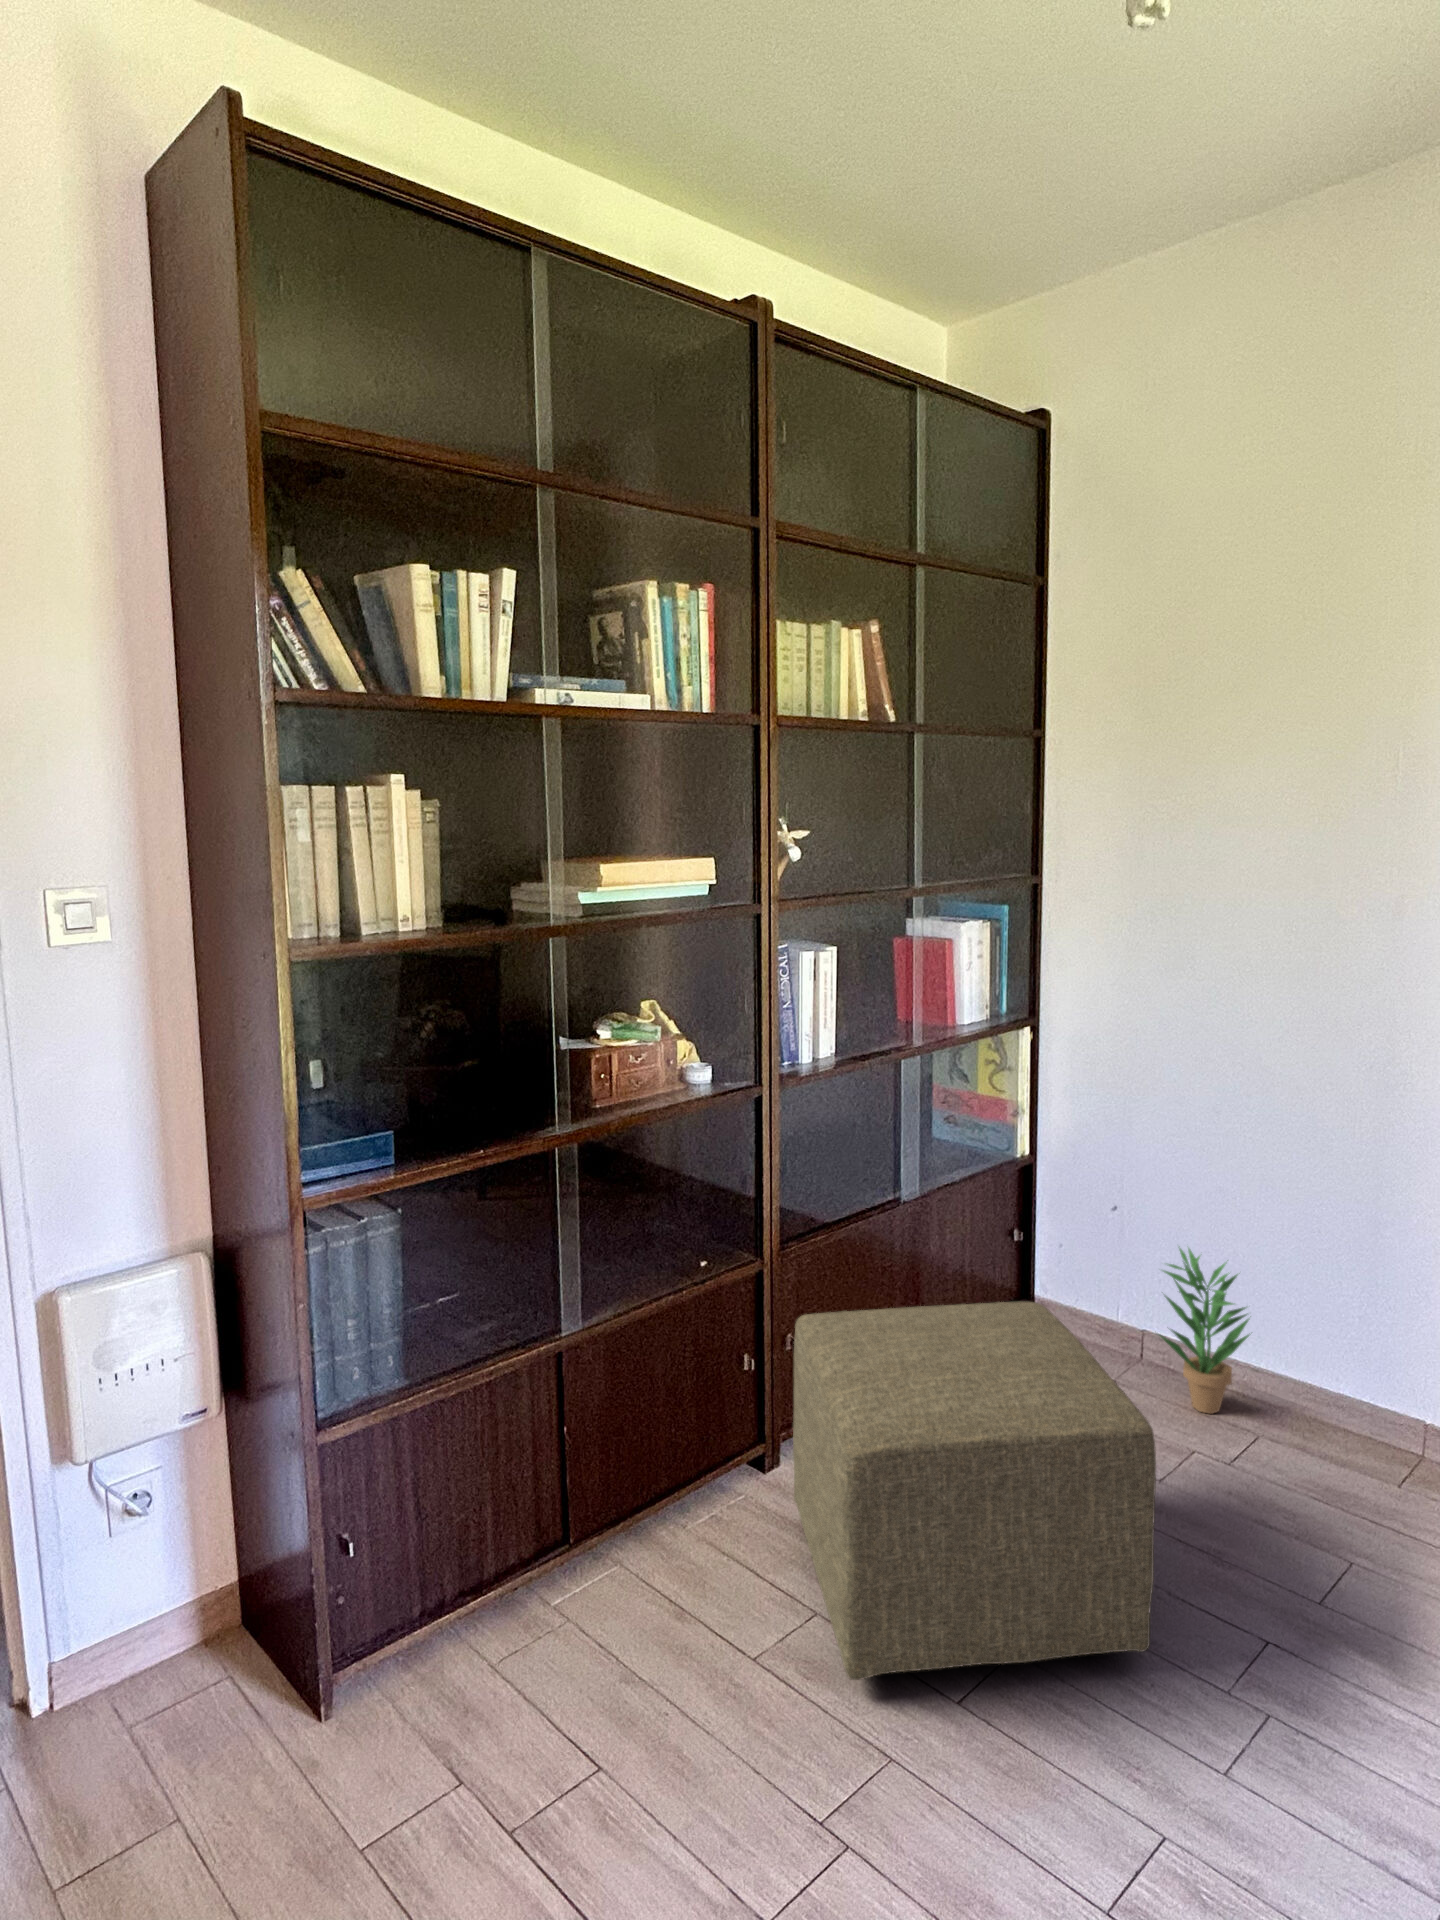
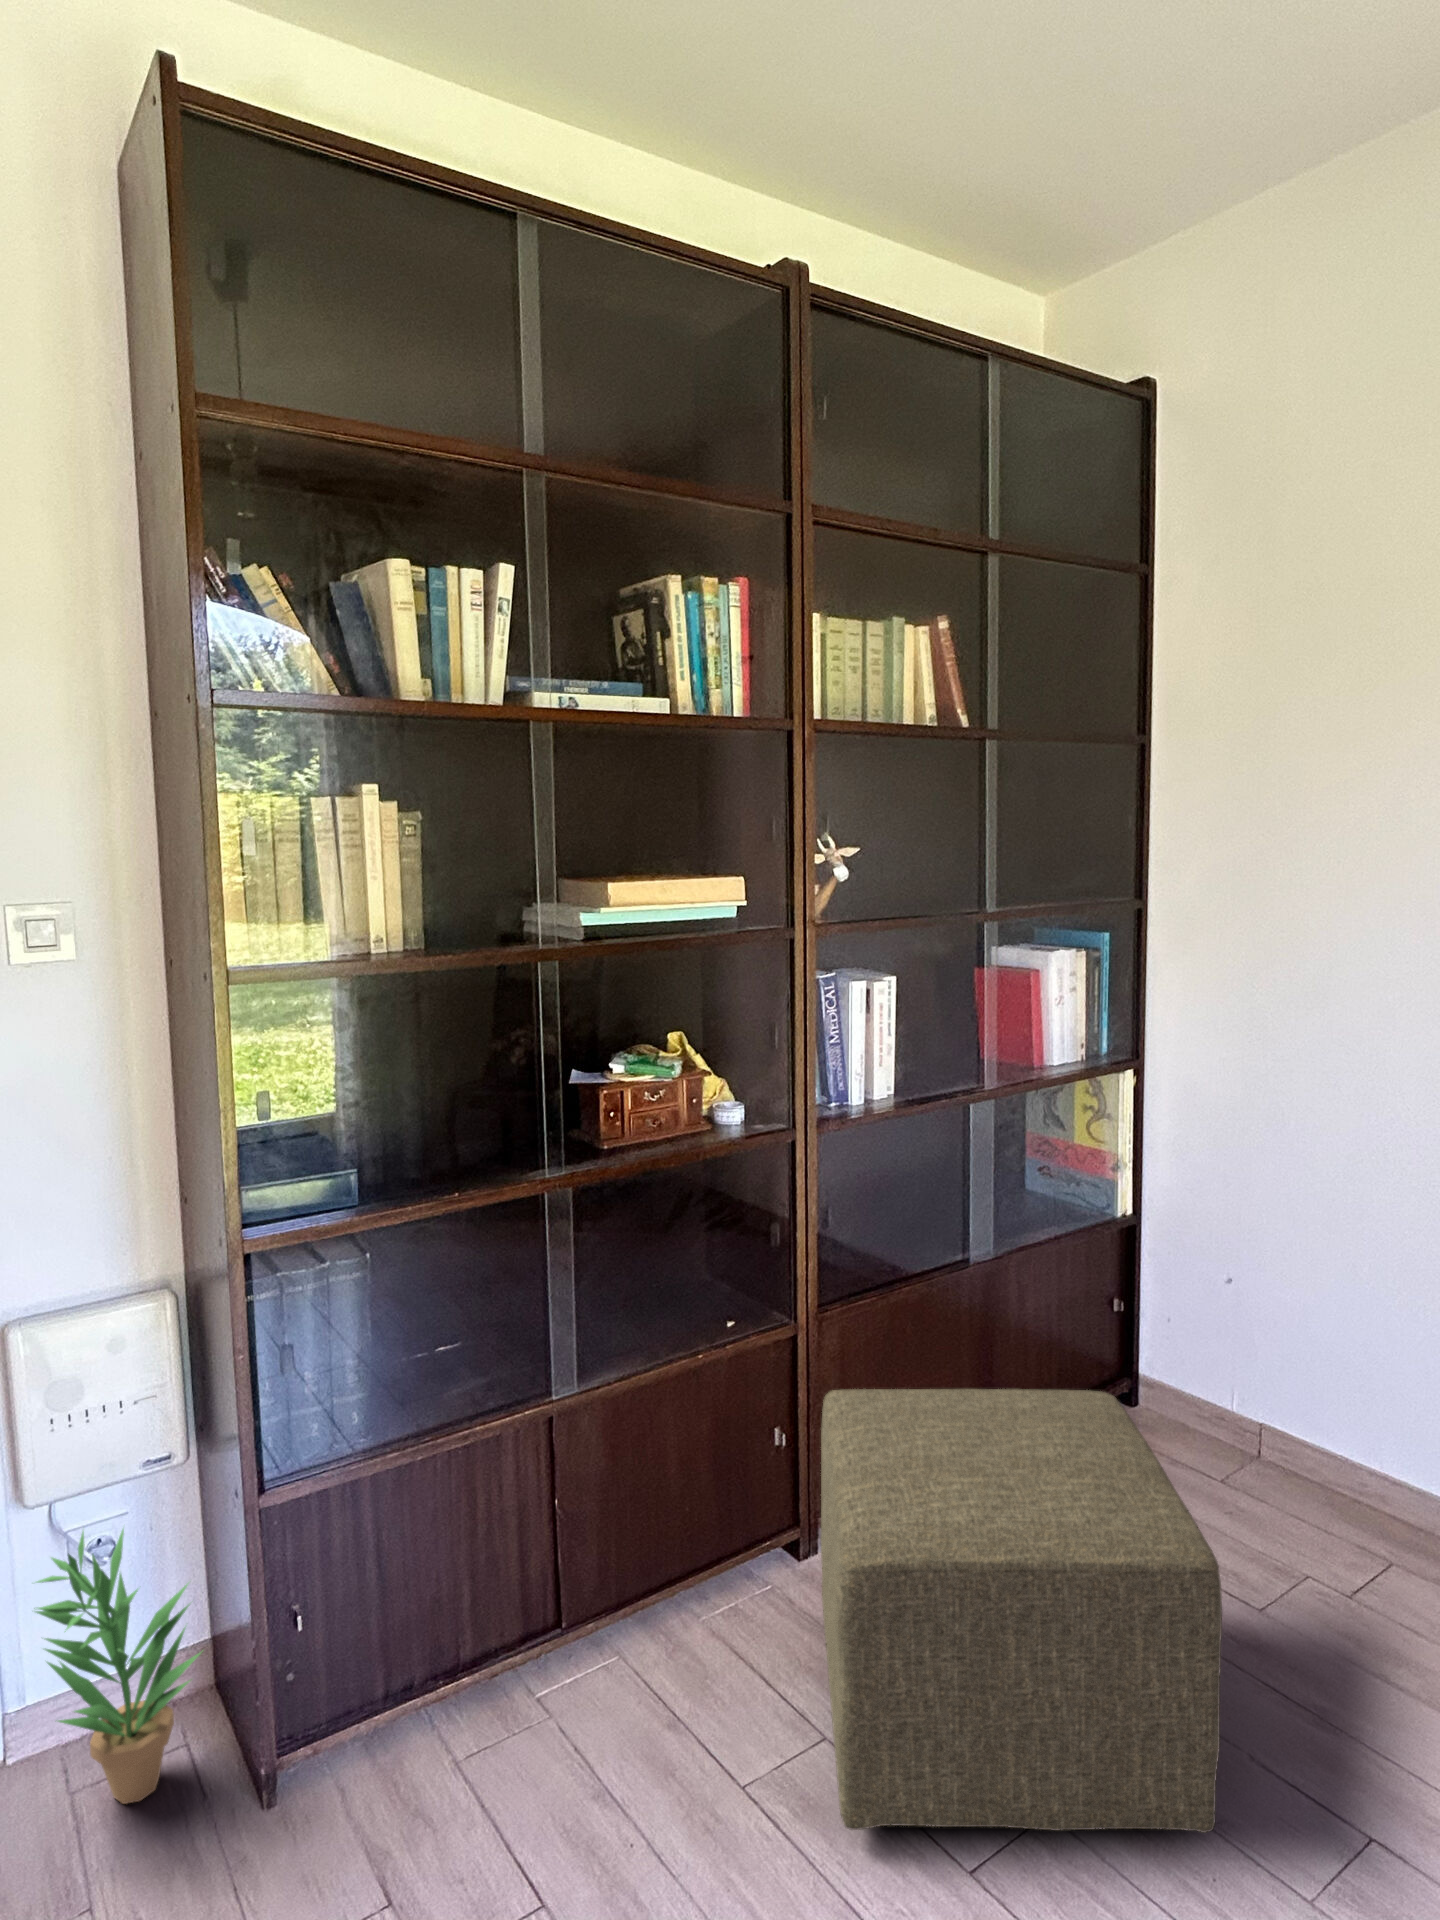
potted plant: present [1160,1248,1249,1414] -> present [36,1529,200,1804]

